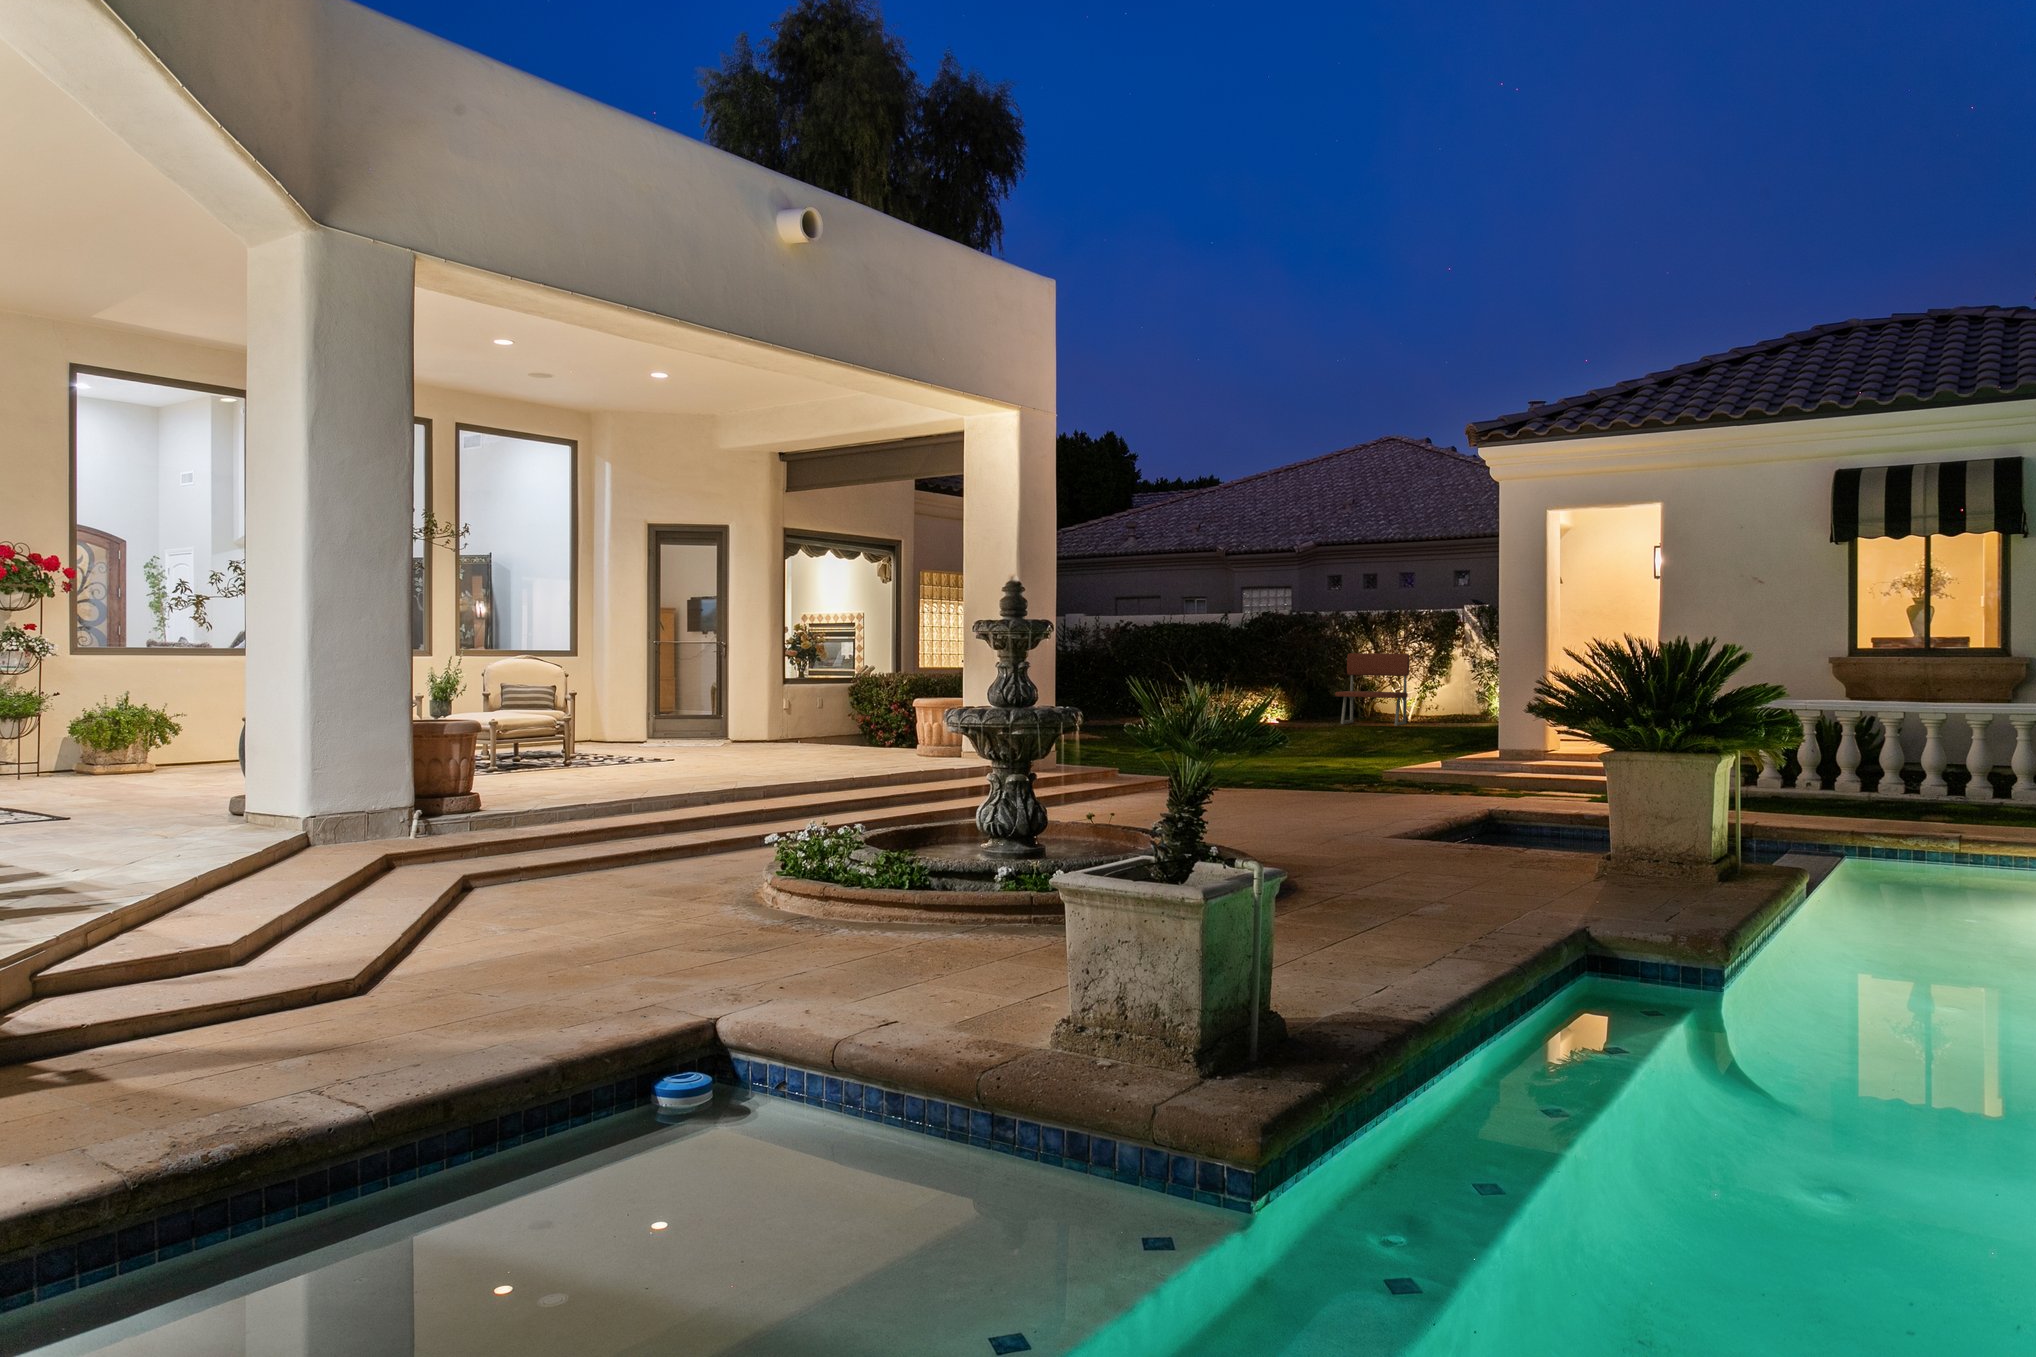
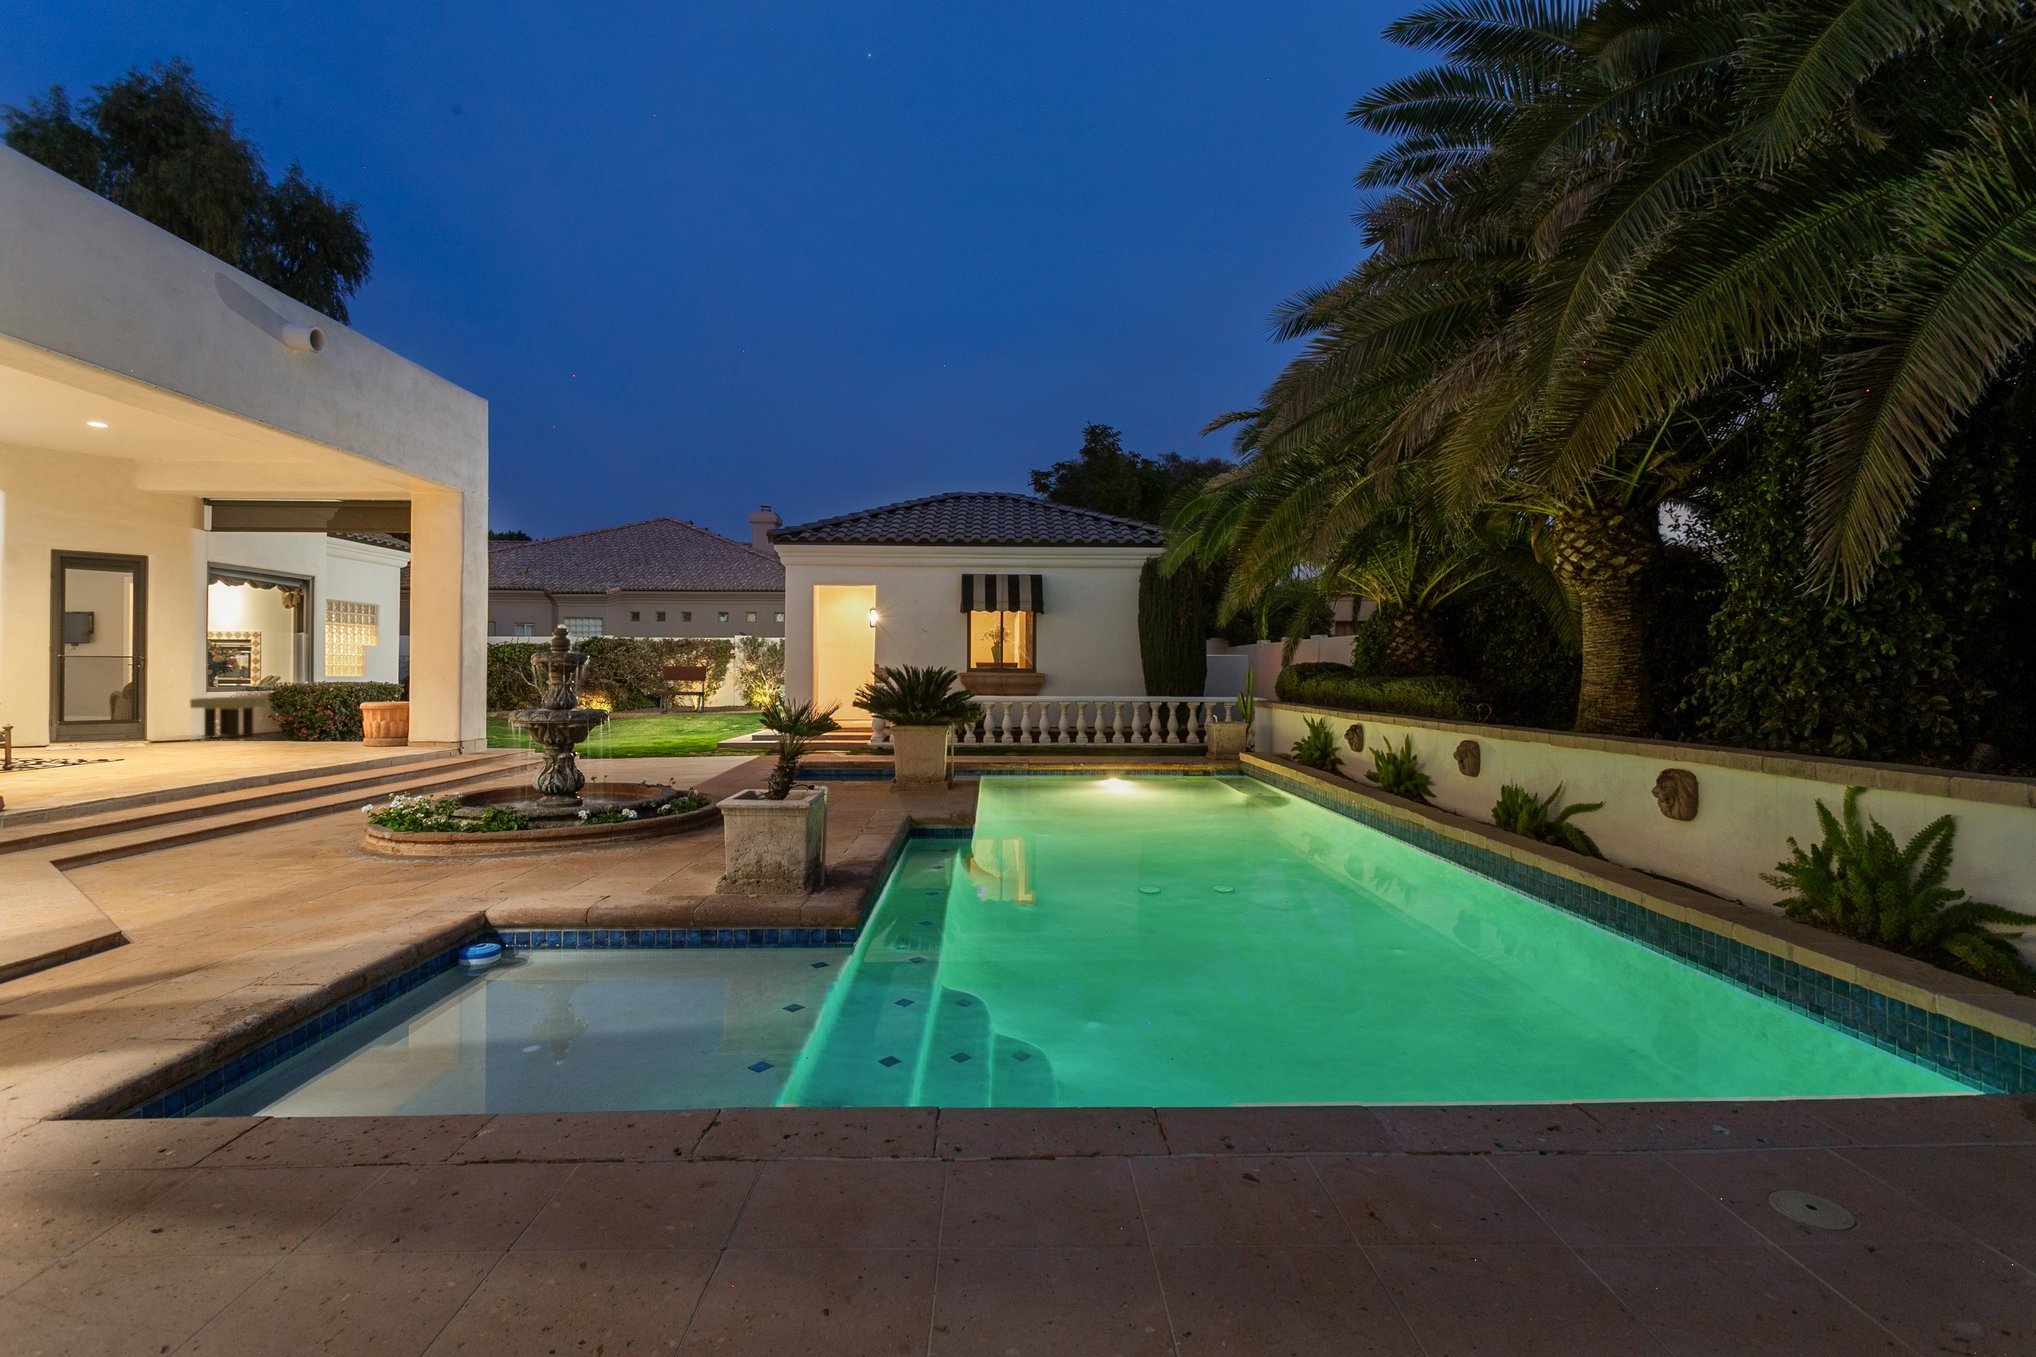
side table: none [768,690,839,739] -> present [190,697,267,738]

